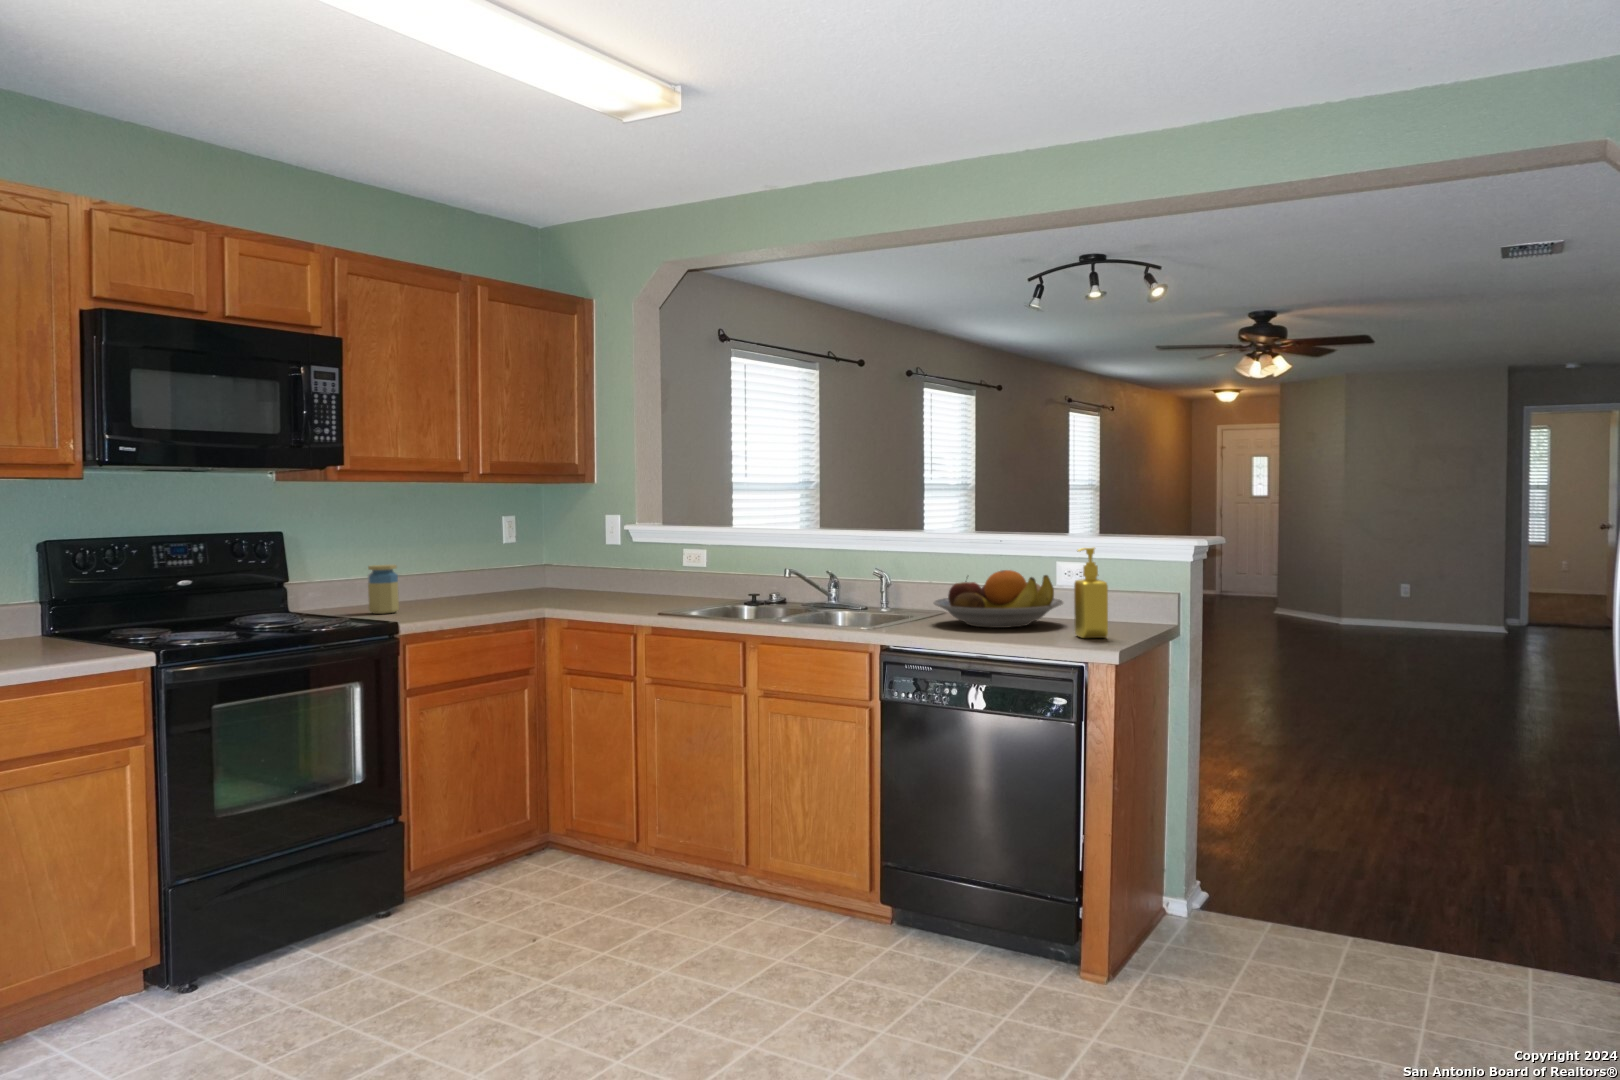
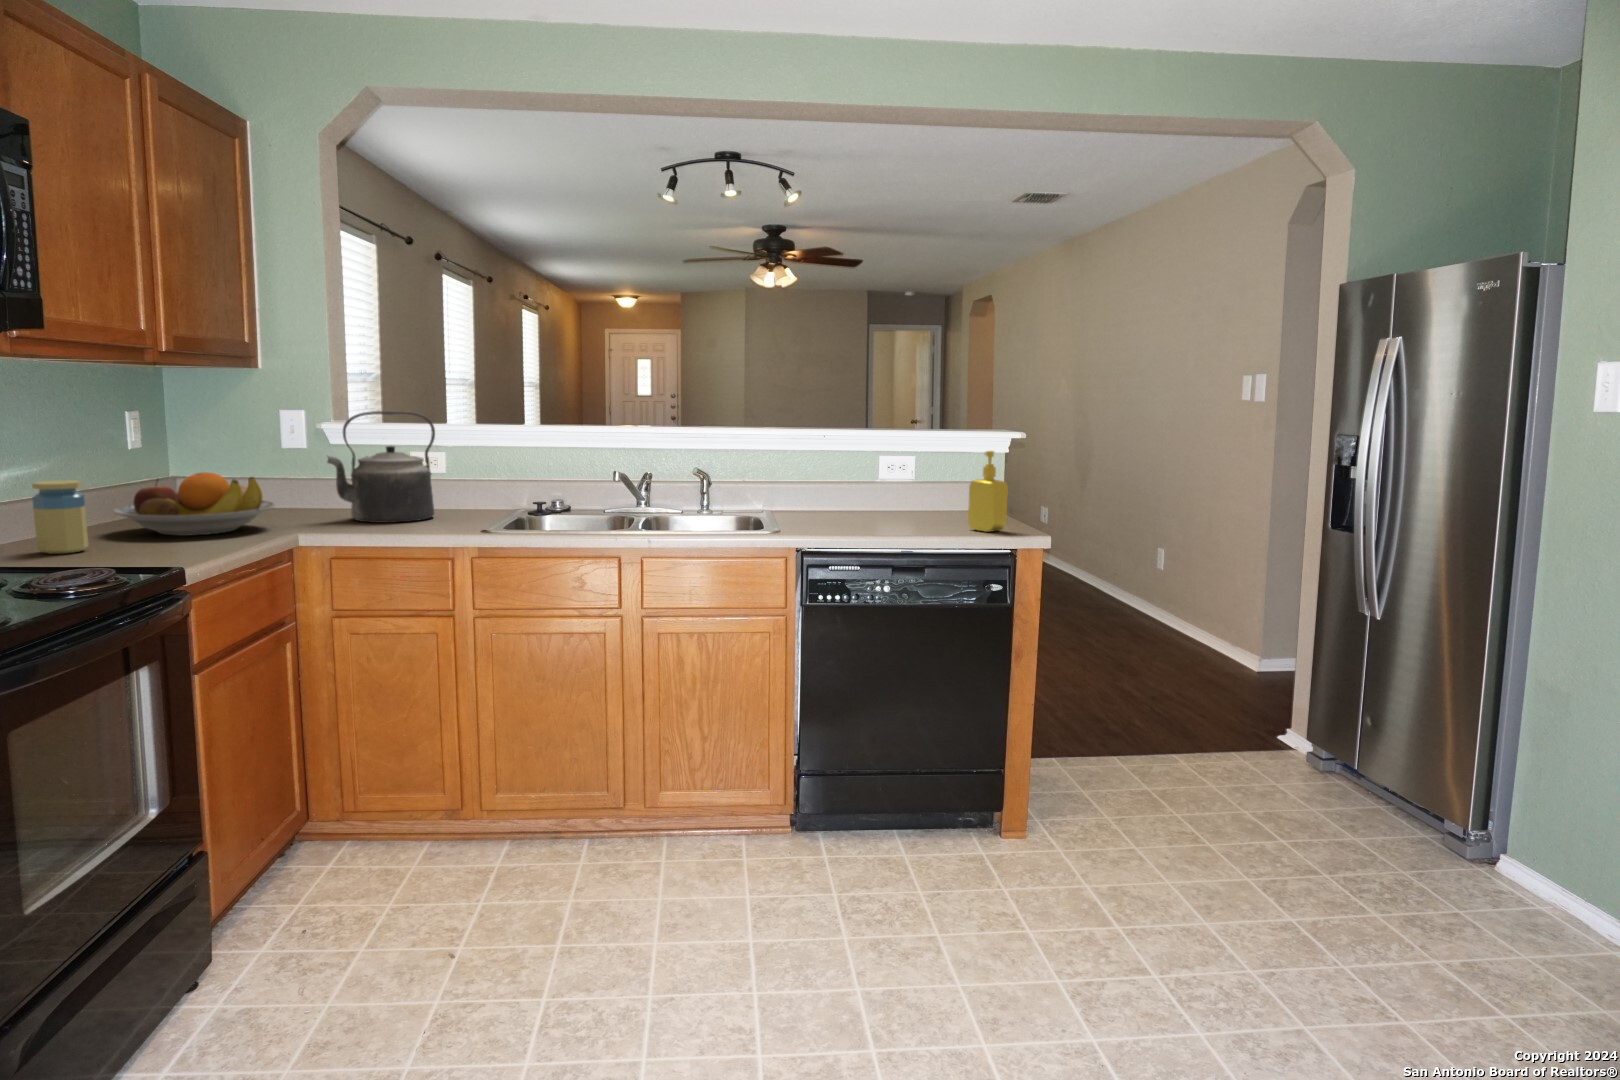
kettle: none [591,515,674,605] -> present [327,411,435,523]
fruit bowl: present [934,570,1063,628] -> present [113,472,275,536]

